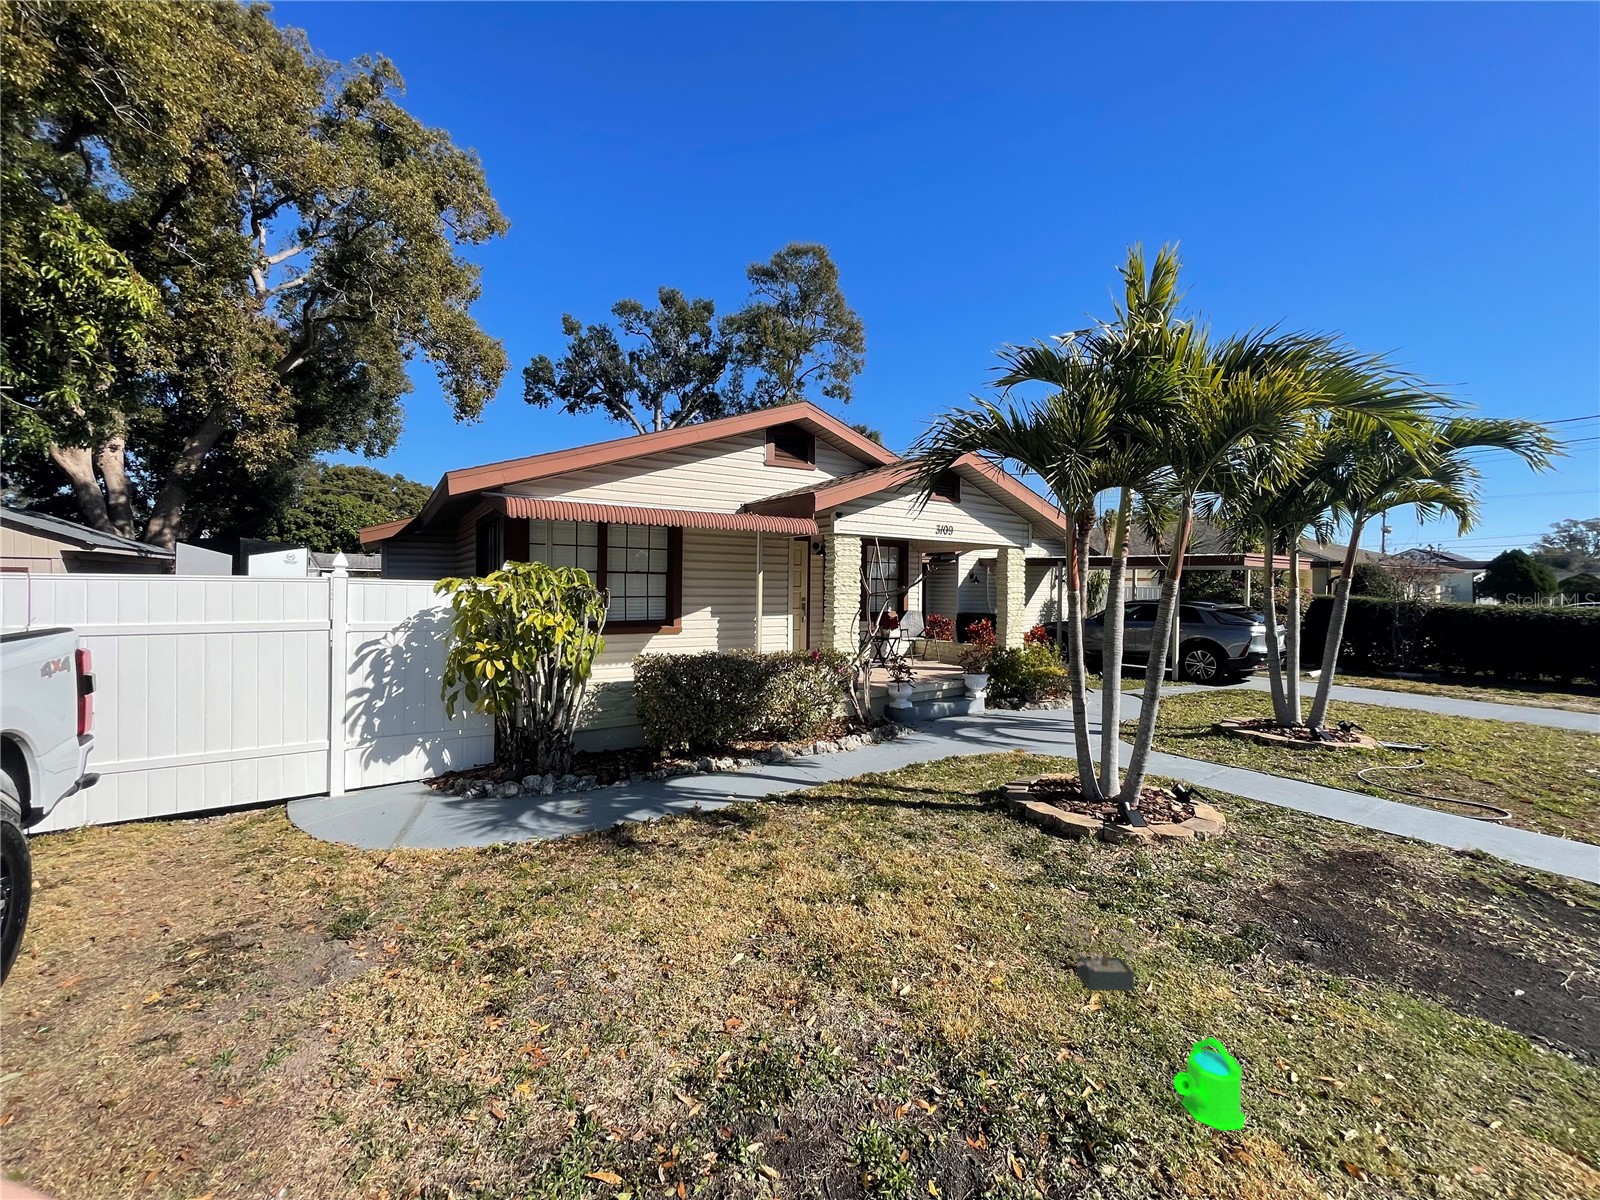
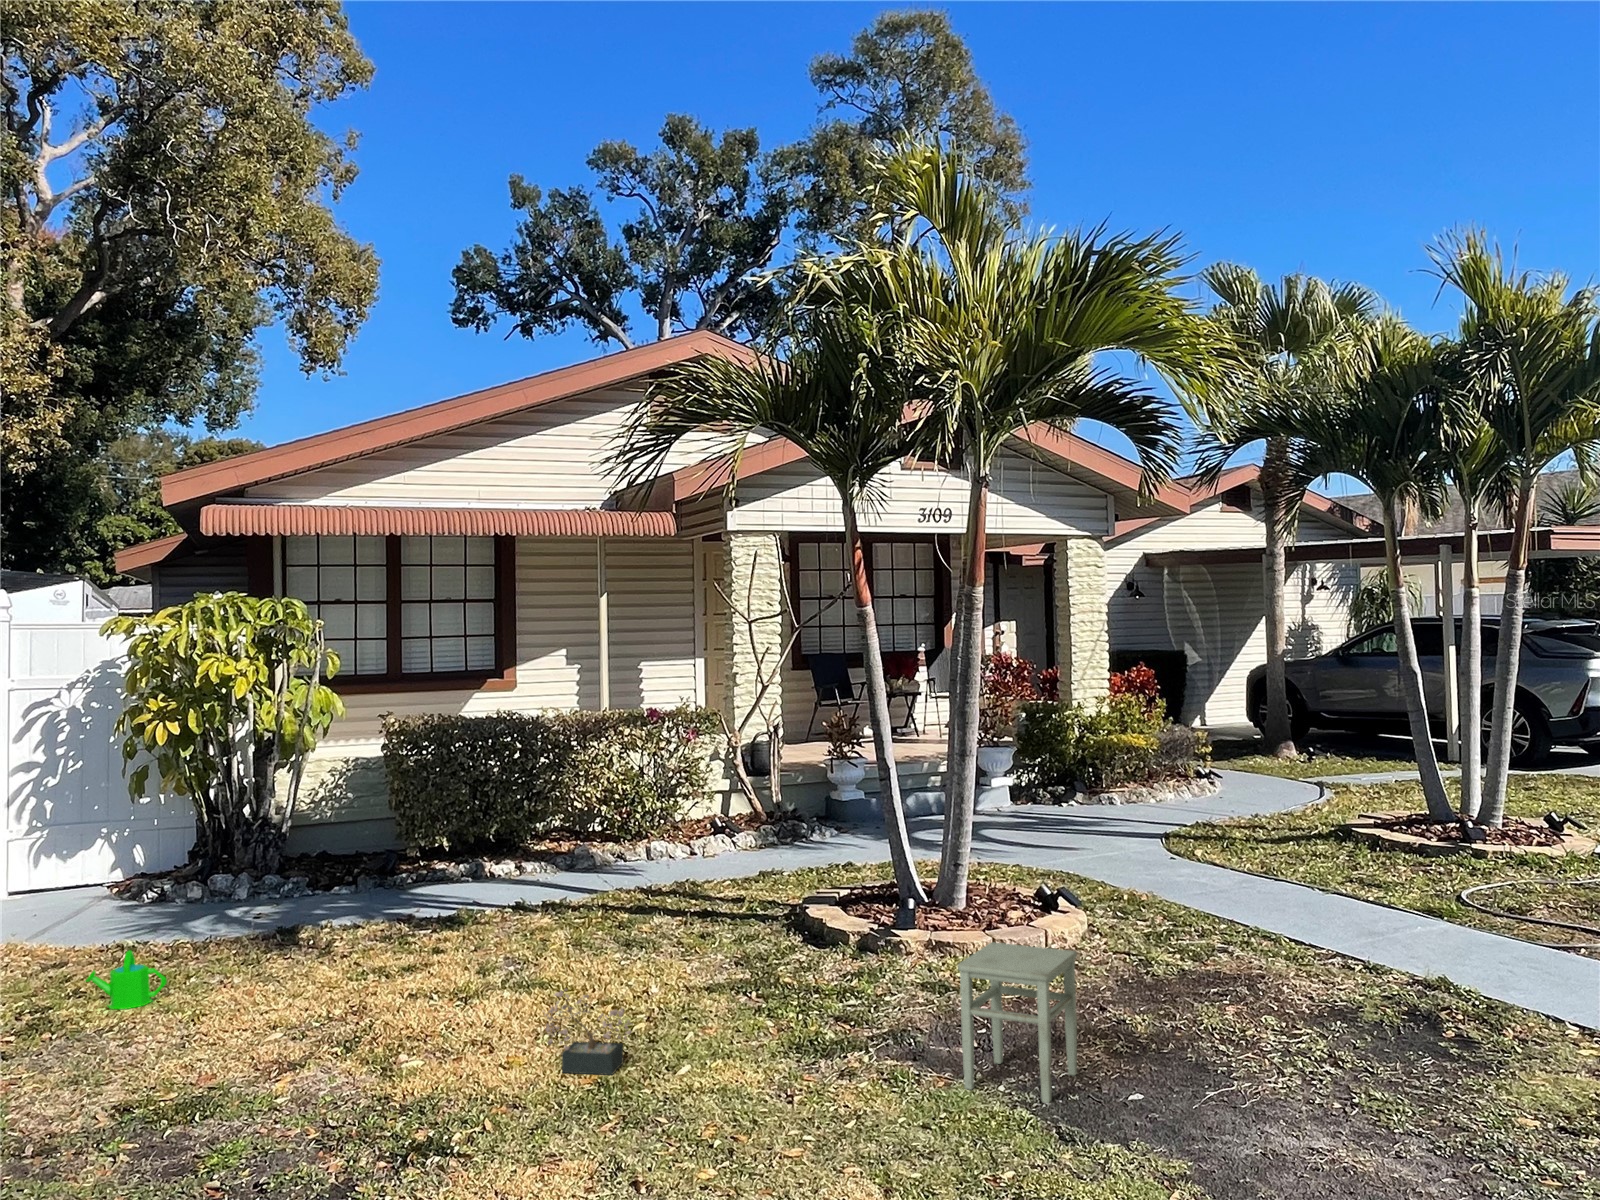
stool: none [1392,864,1522,1003] -> present [958,942,1077,1103]
watering can: present [1174,1037,1245,1131] -> present [86,950,167,1009]

